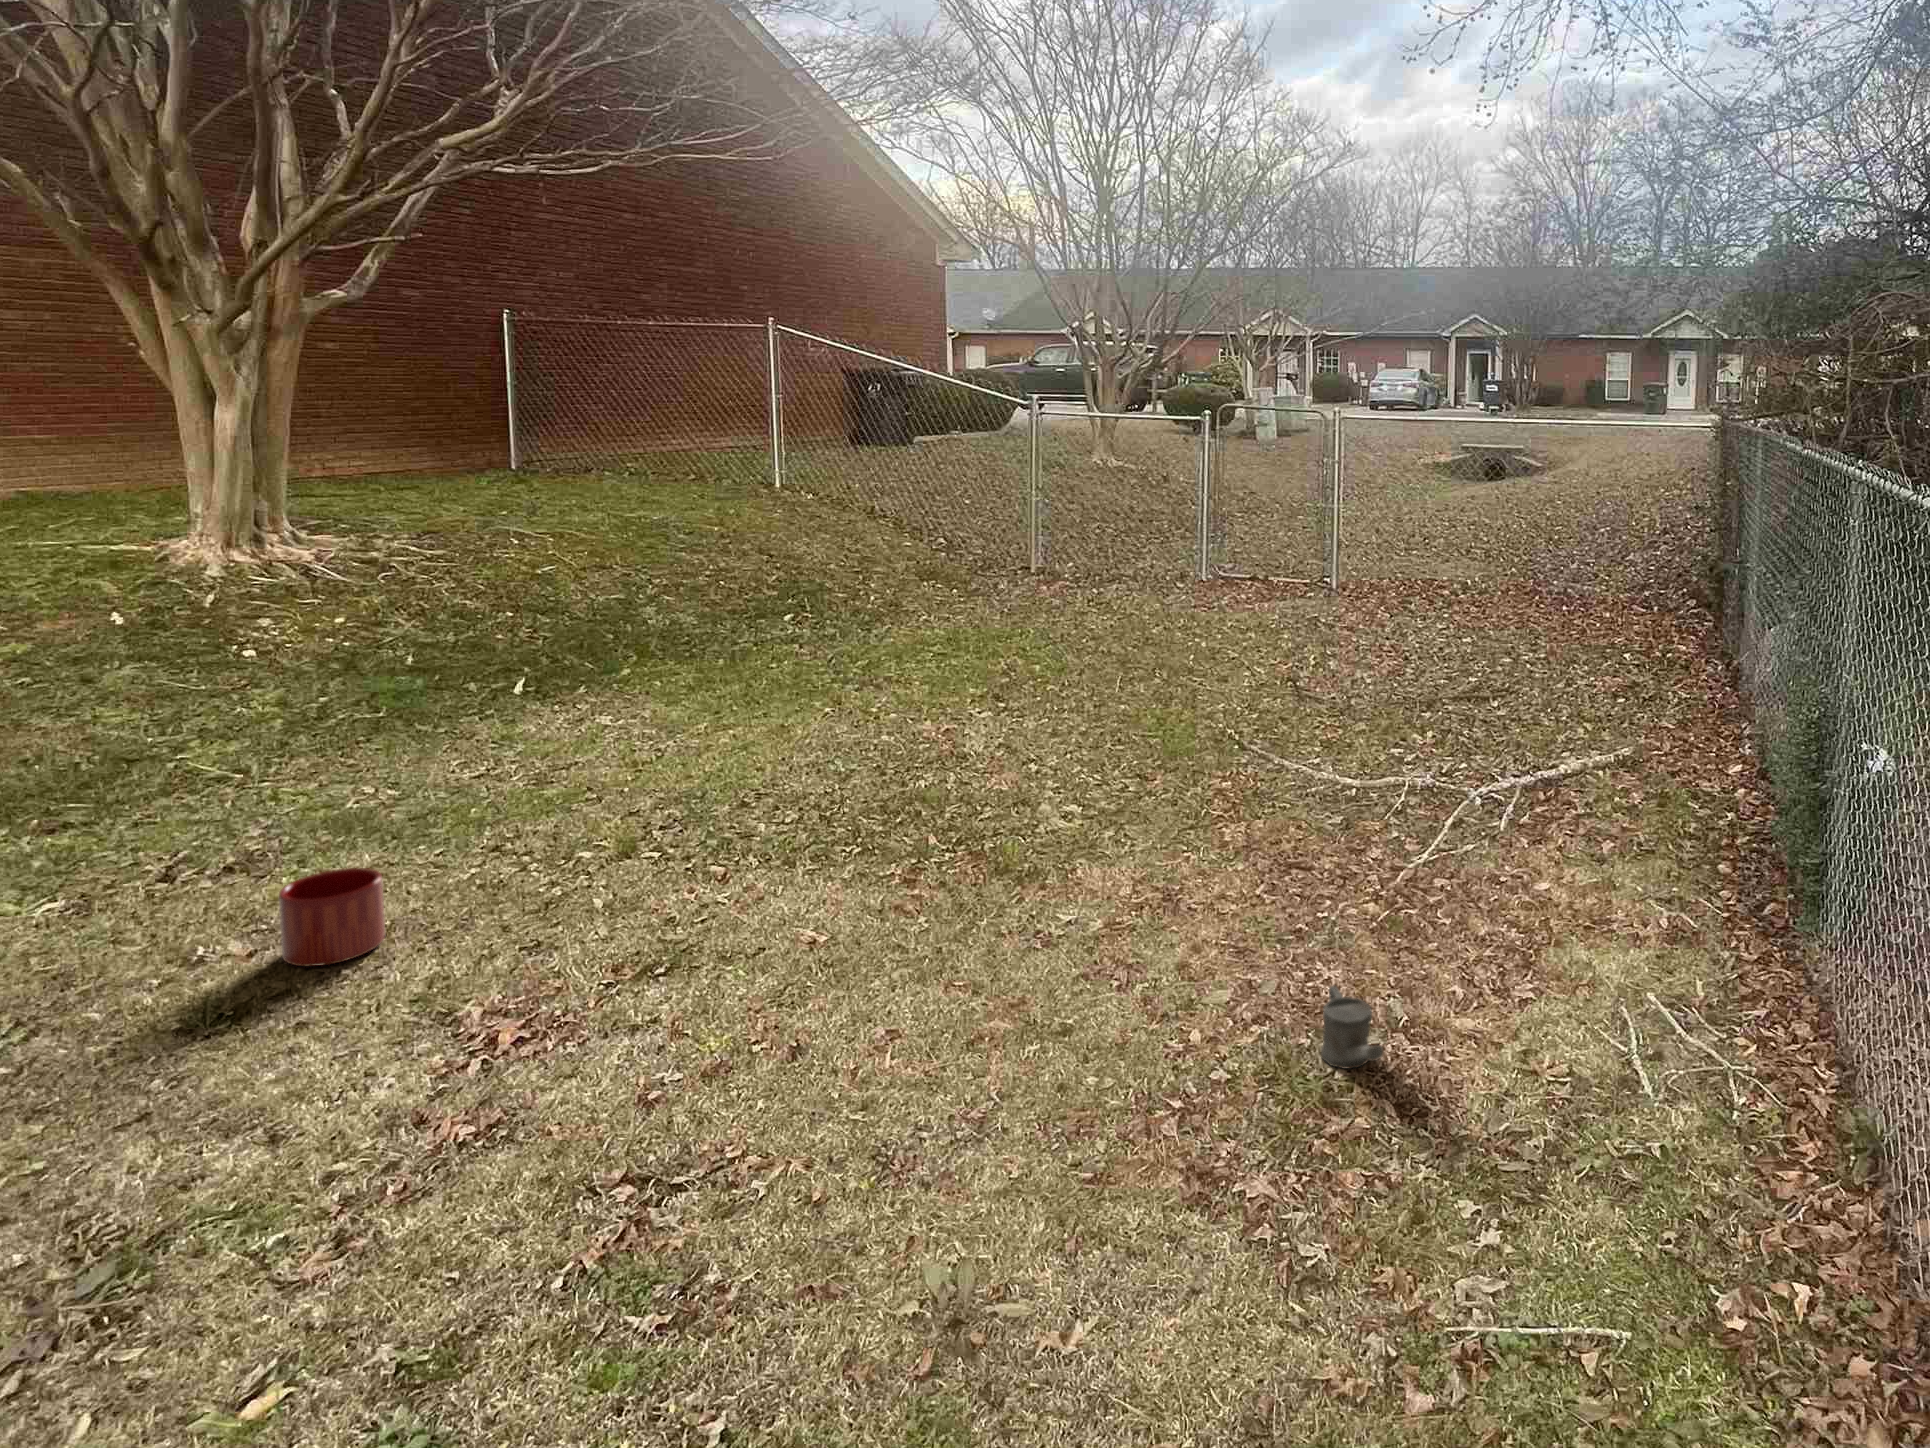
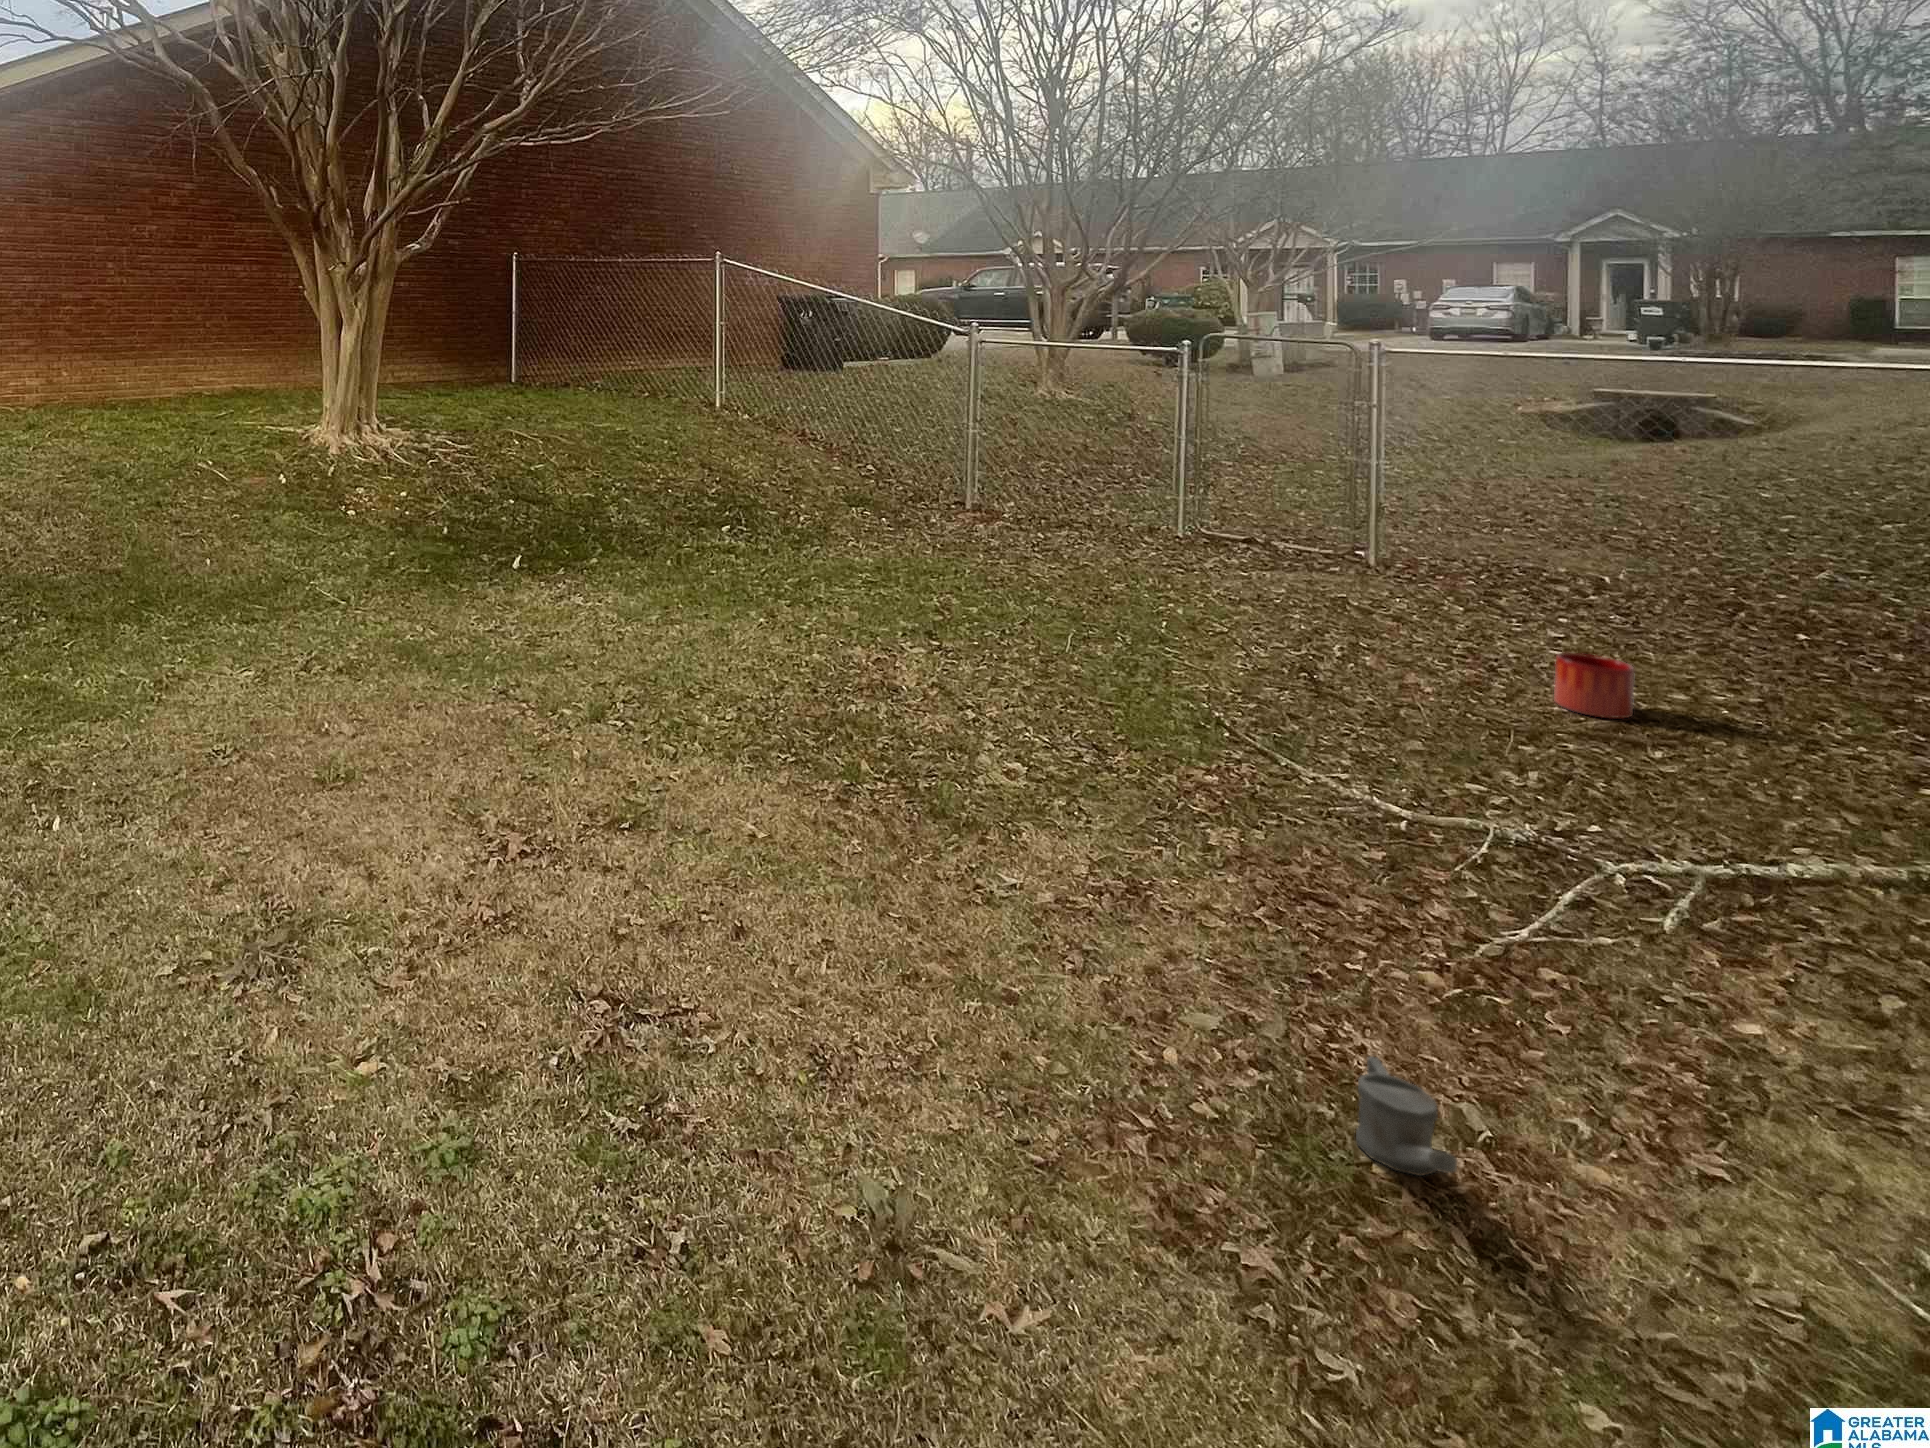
planter: present [279,868,385,967] -> present [1554,653,1634,719]

